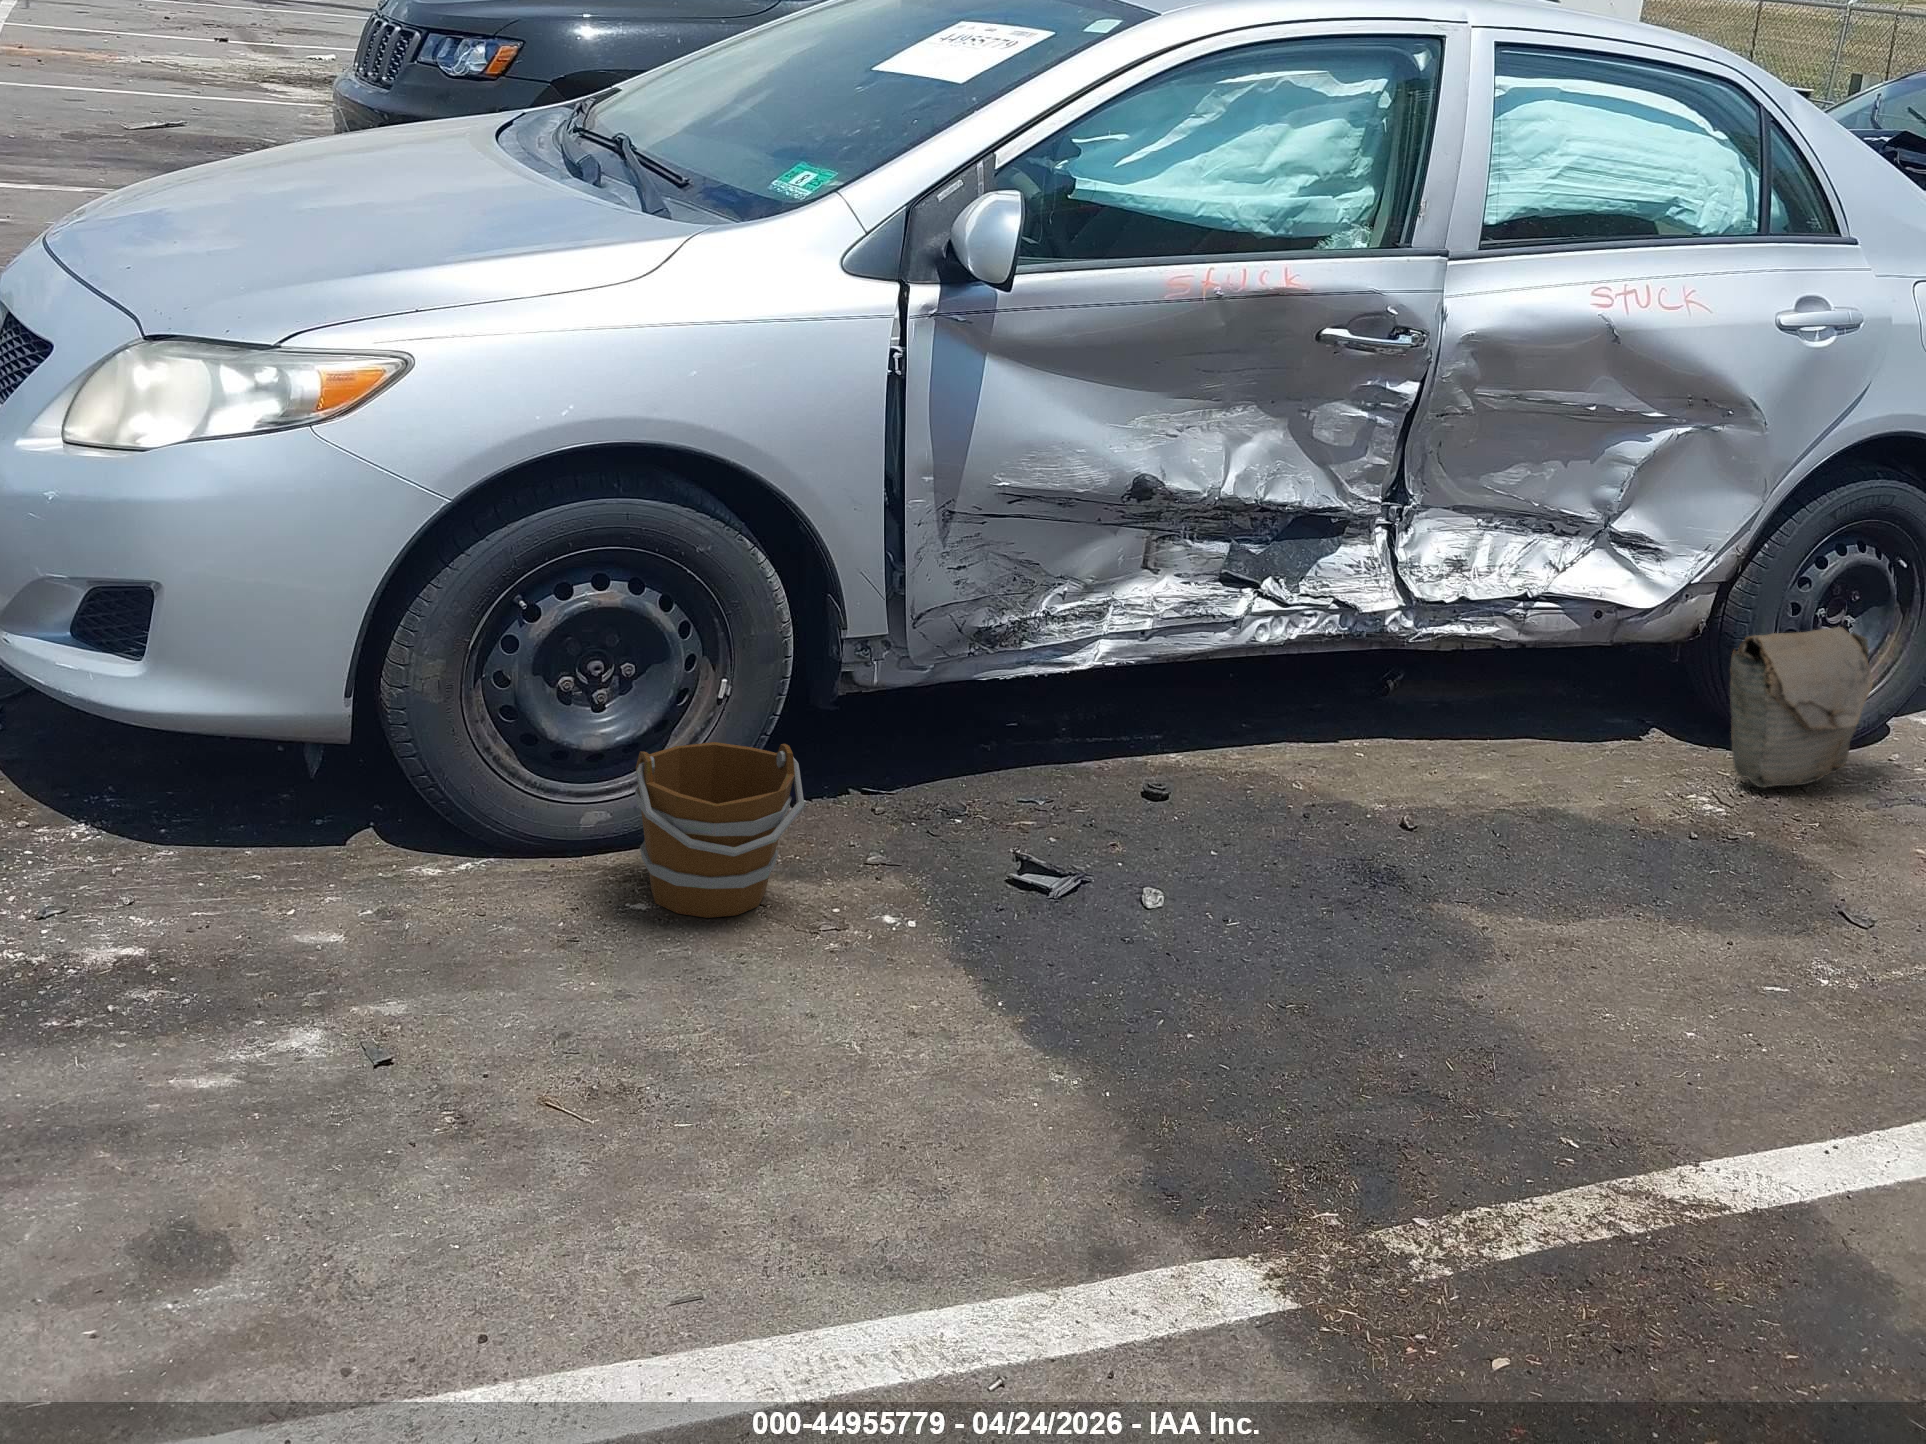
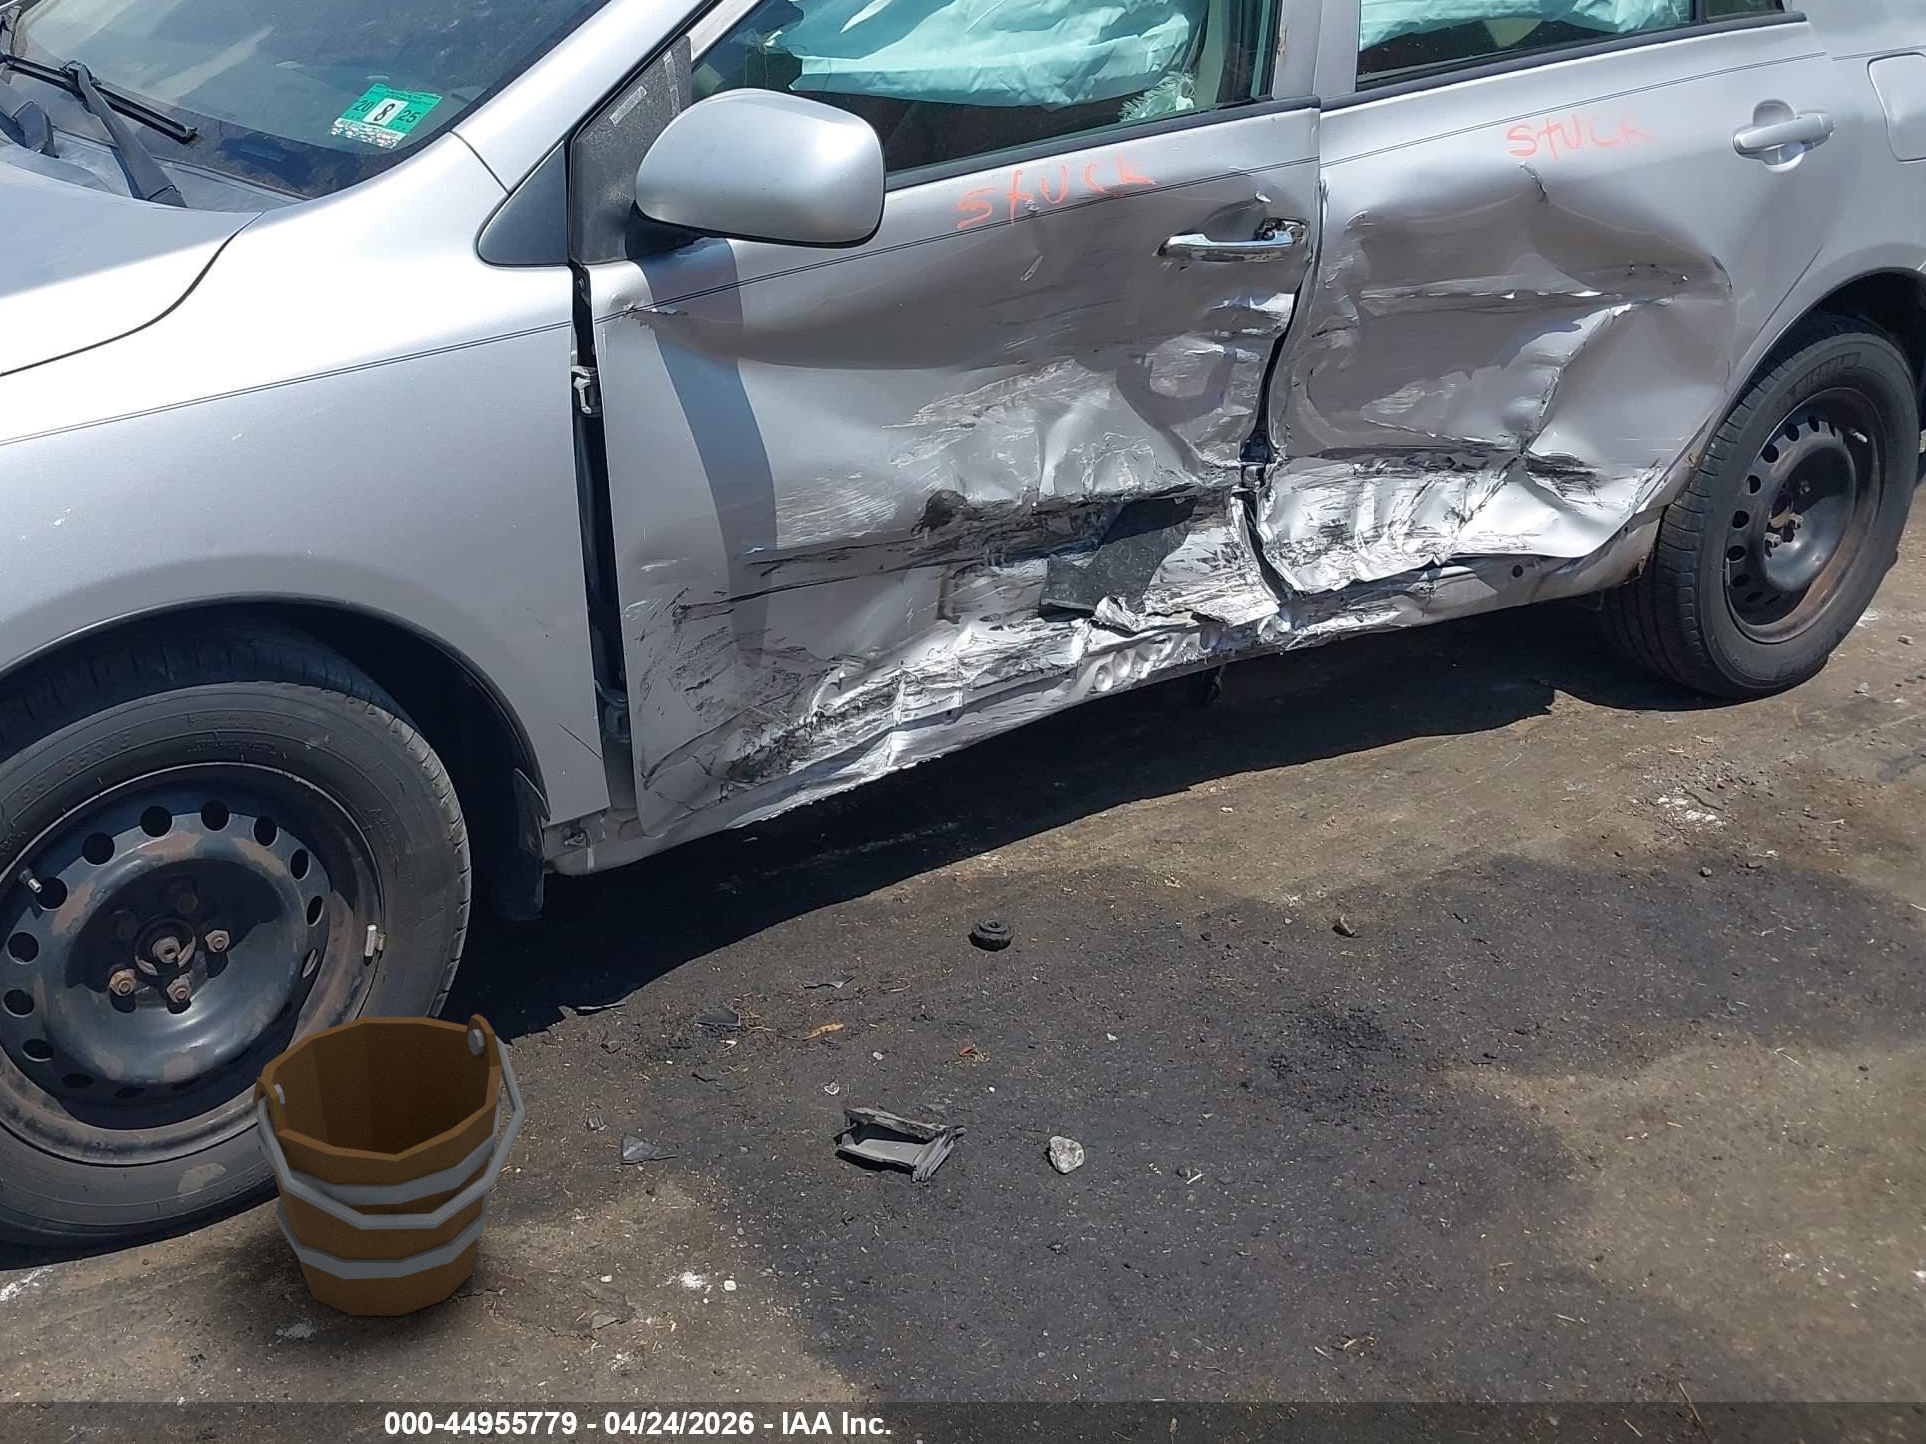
bag: present [1730,627,1873,788] -> none [1685,527,1869,760]

